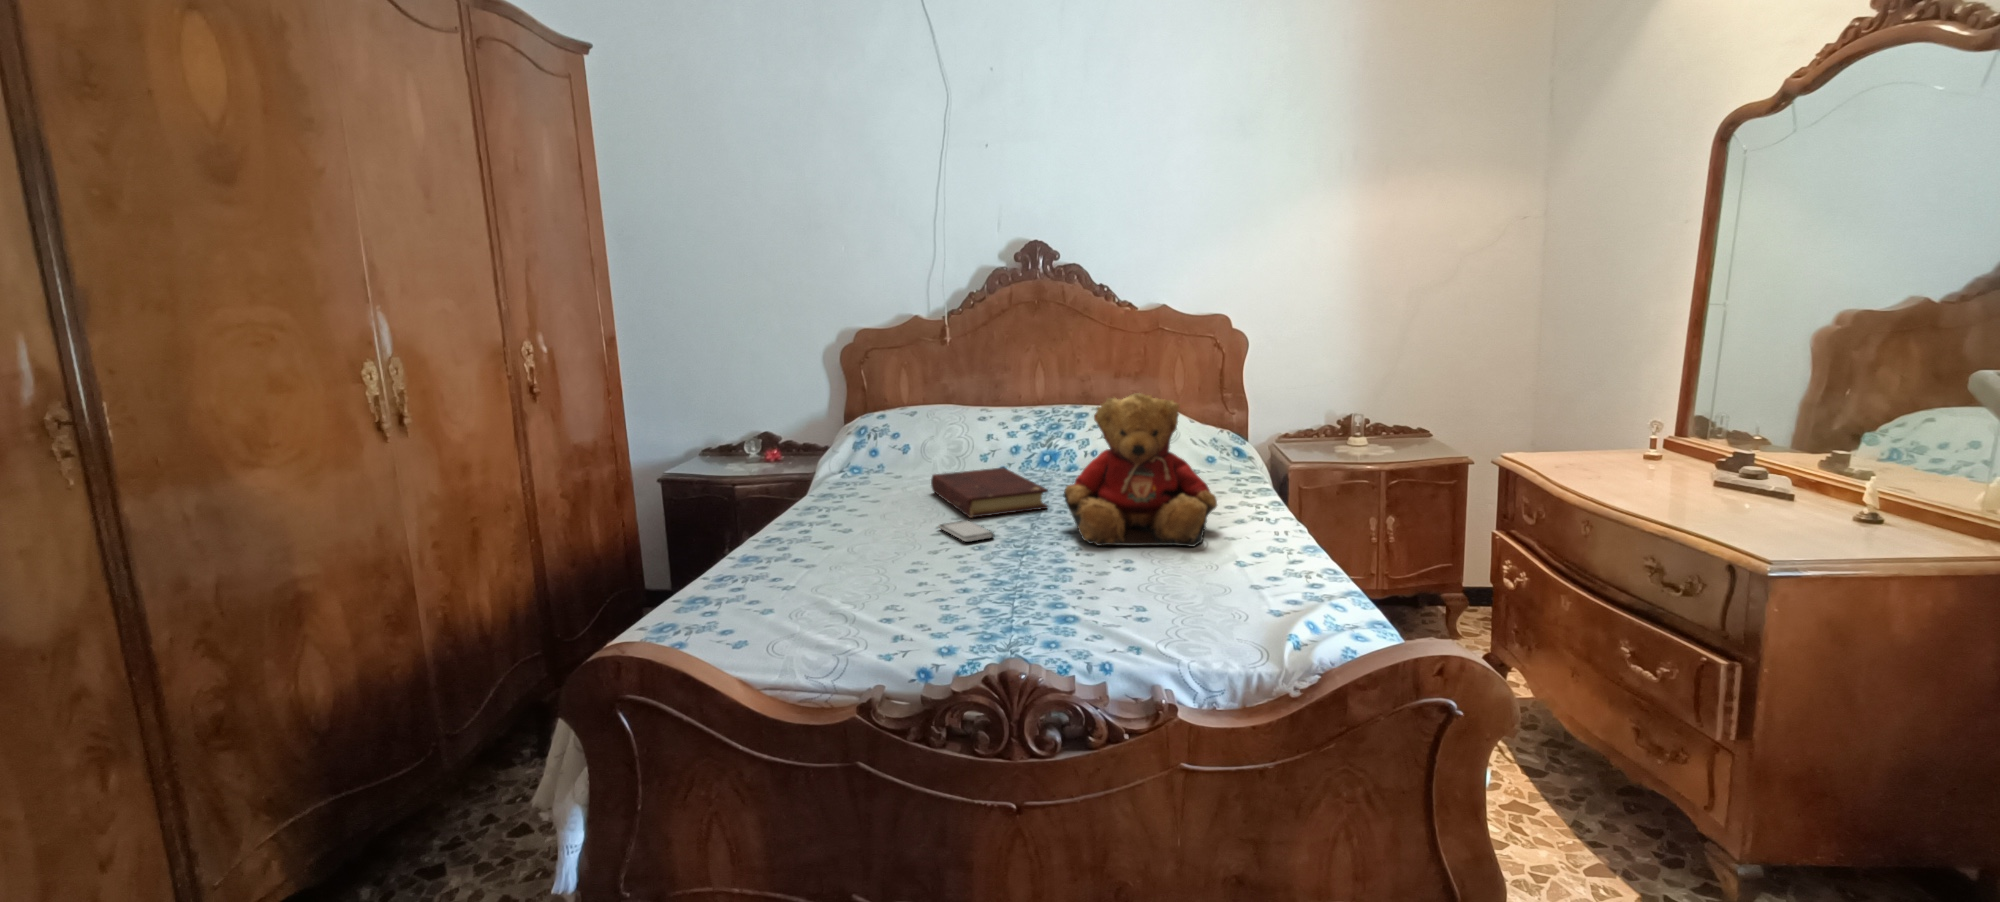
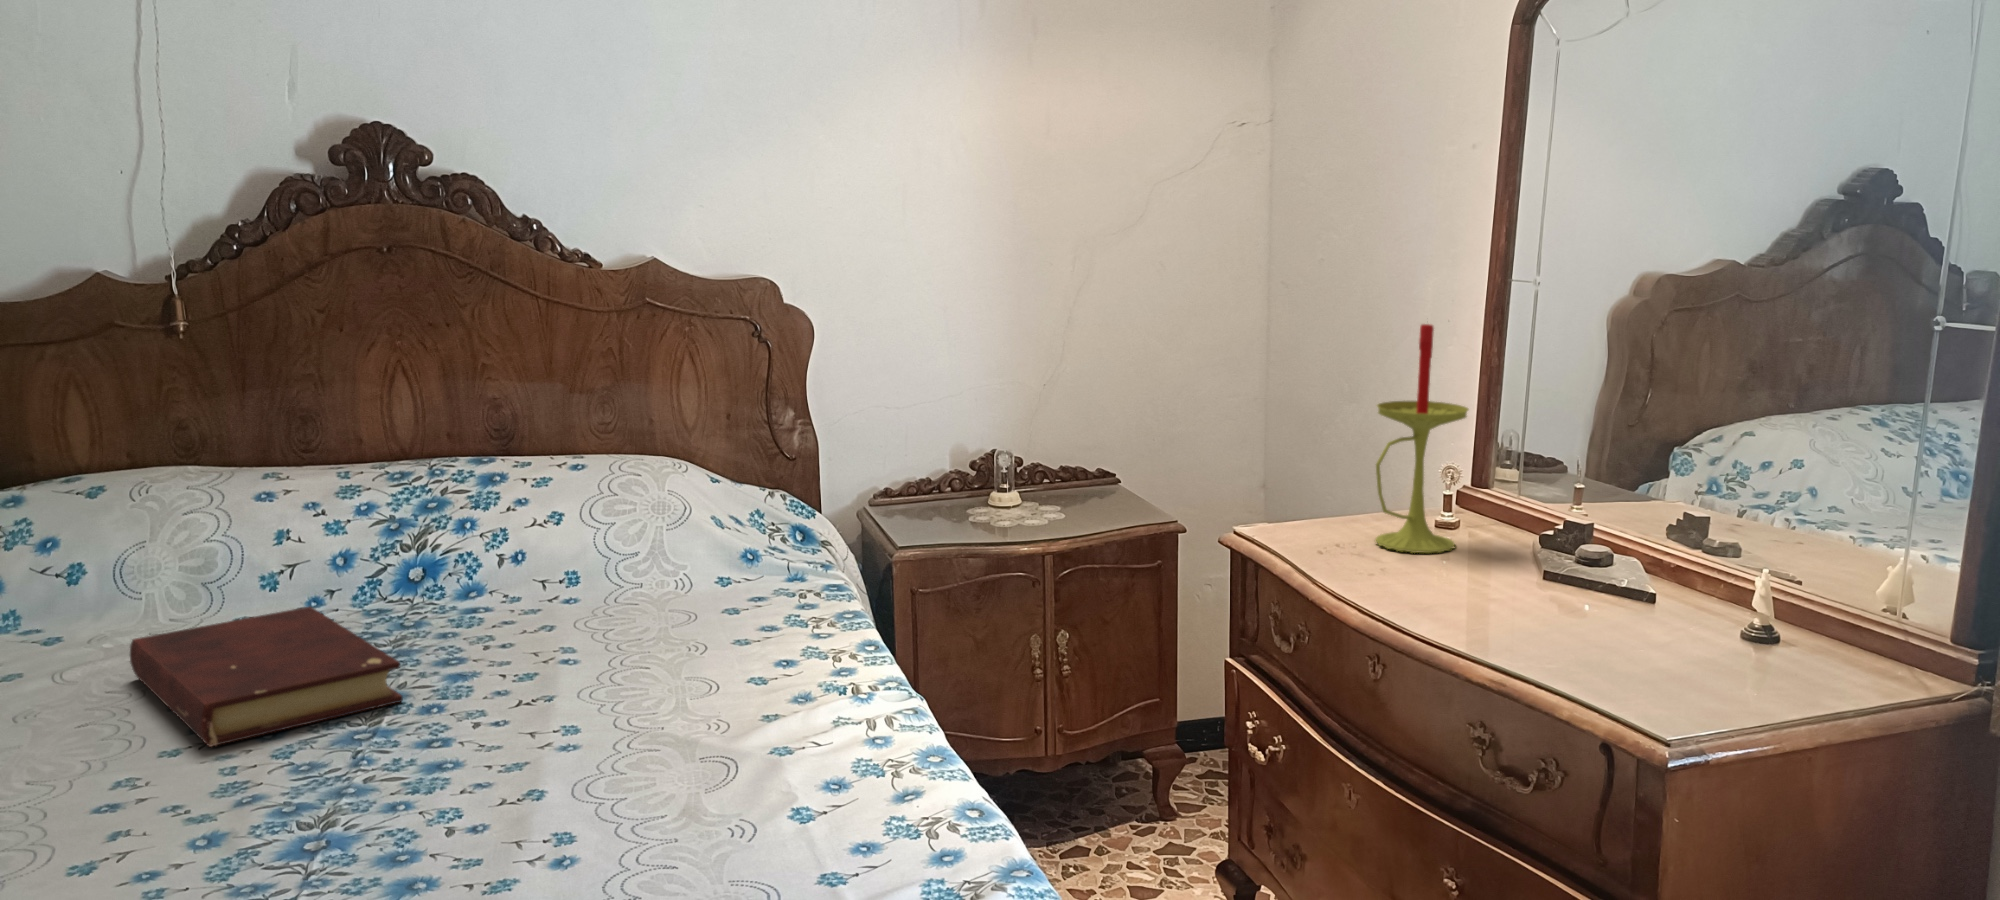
candle: none [1595,328,1666,471] -> present [1376,324,1469,553]
teddy bear: present [1064,393,1217,547] -> none [427,461,756,800]
smartphone: present [938,520,994,542] -> none [120,758,259,824]

